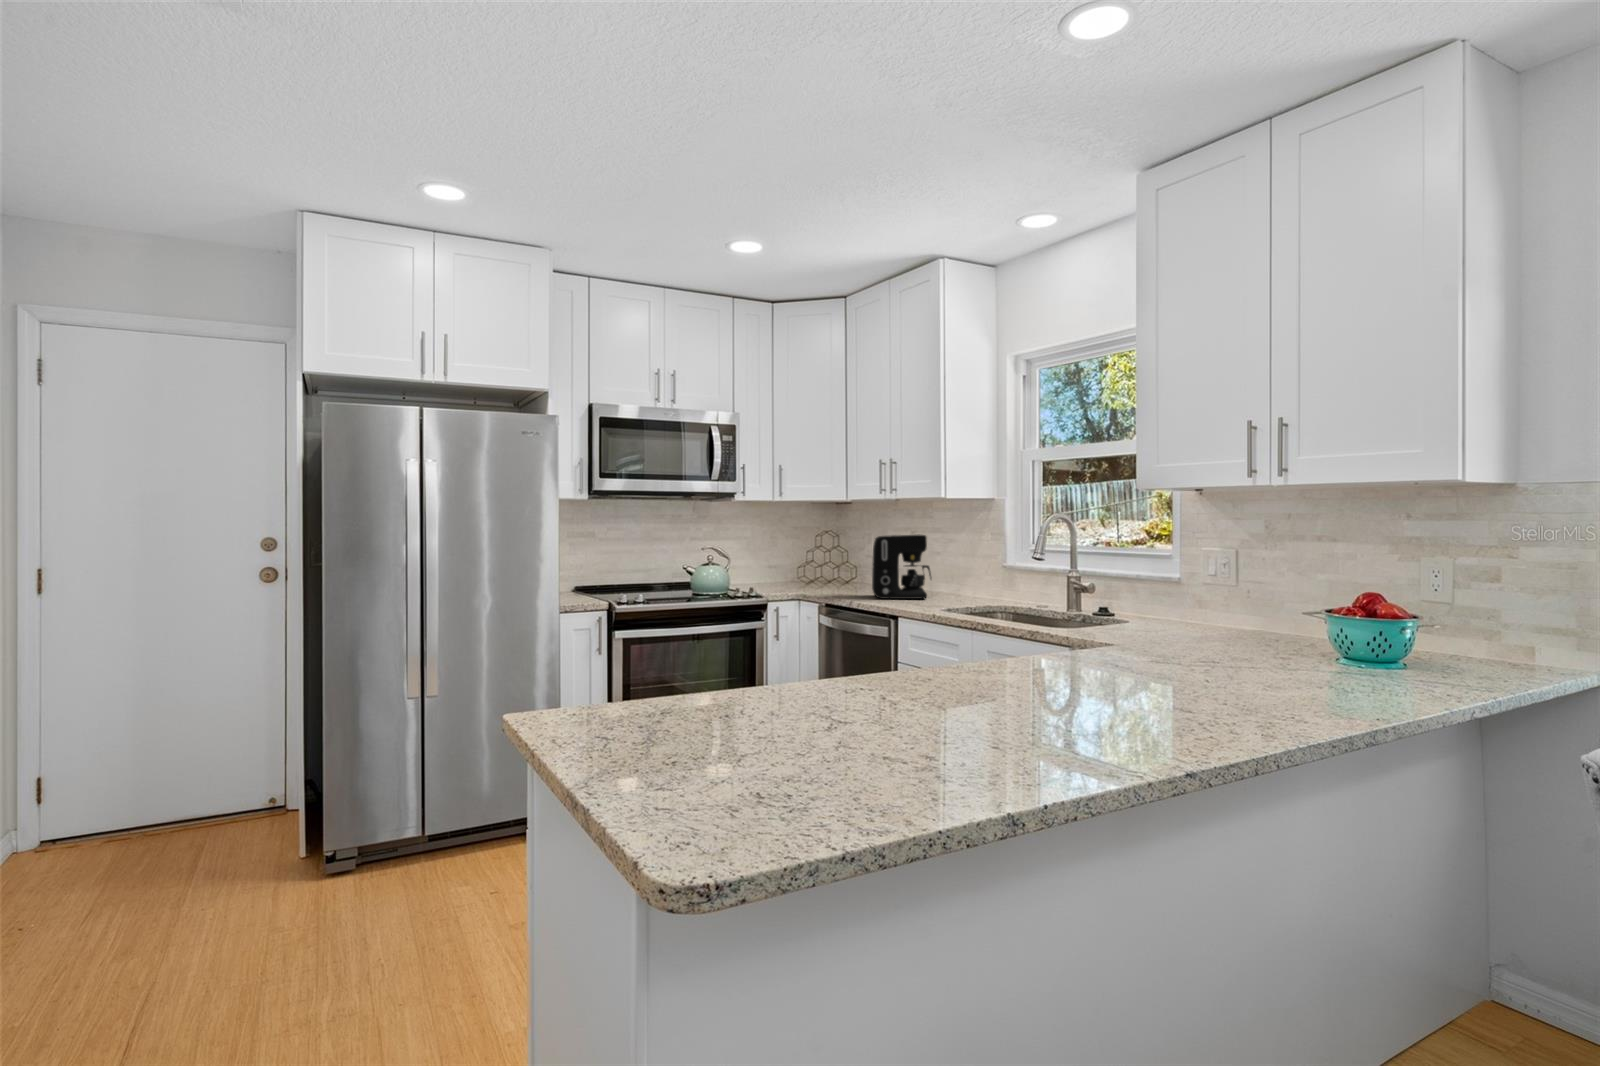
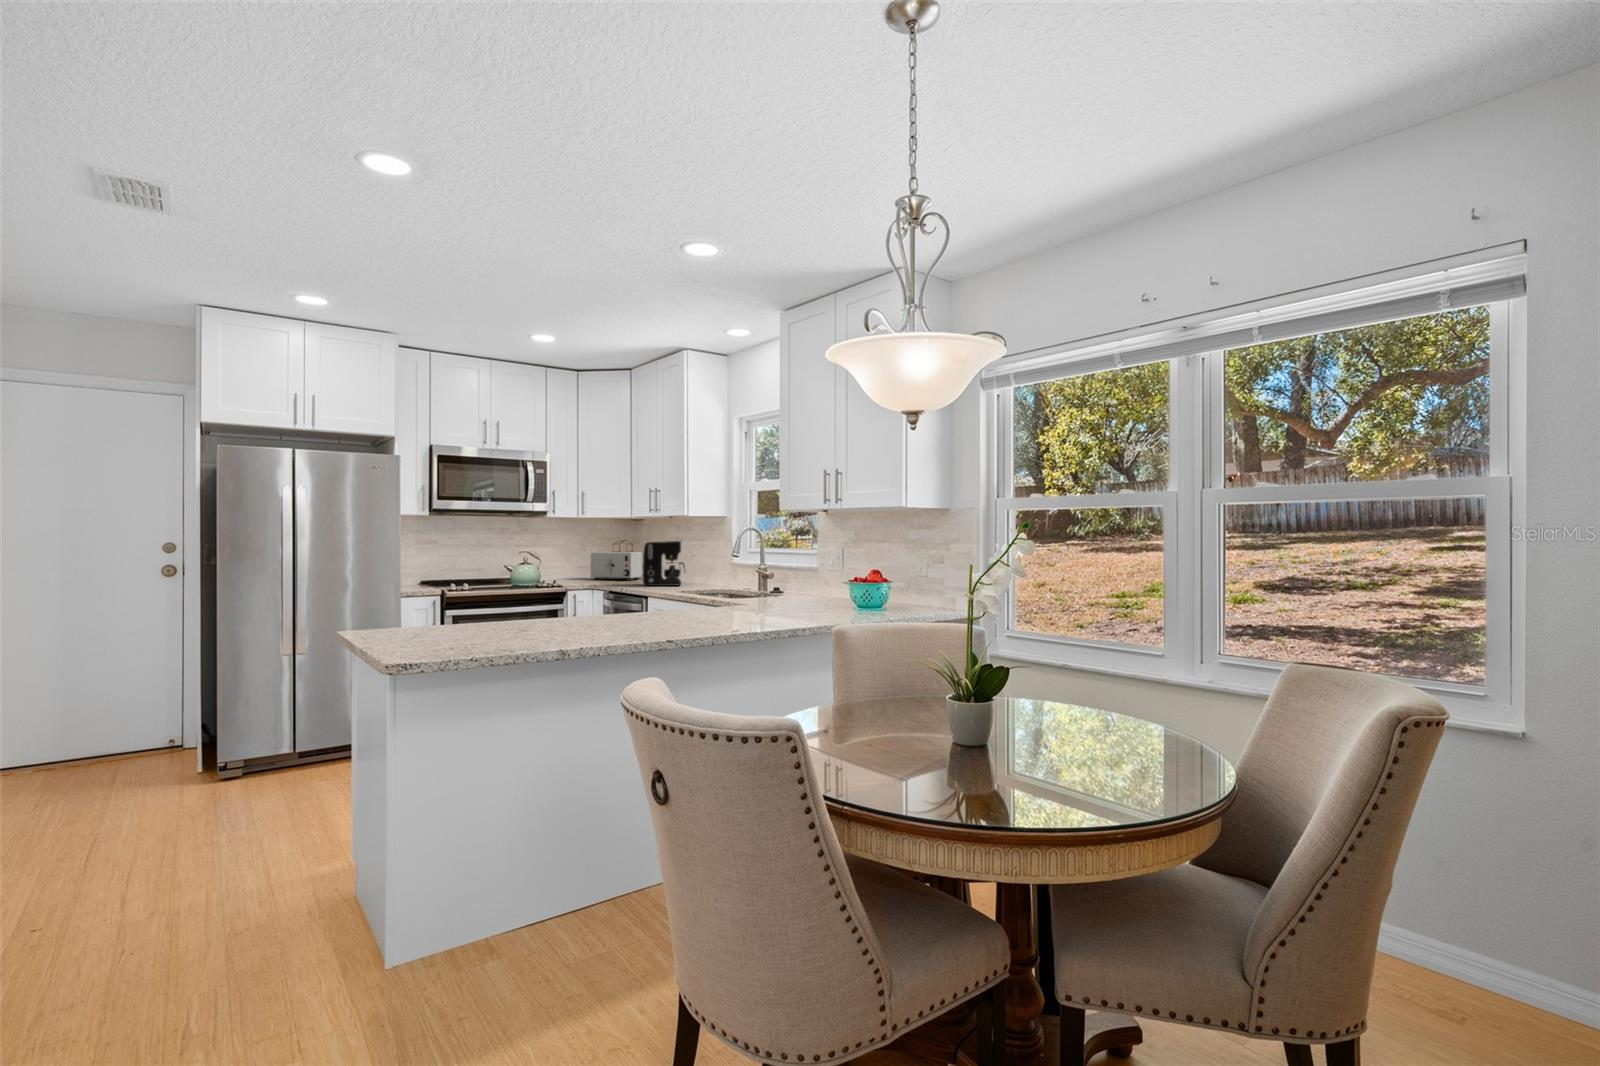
toaster: none [789,549,858,588] -> present [591,552,642,580]

